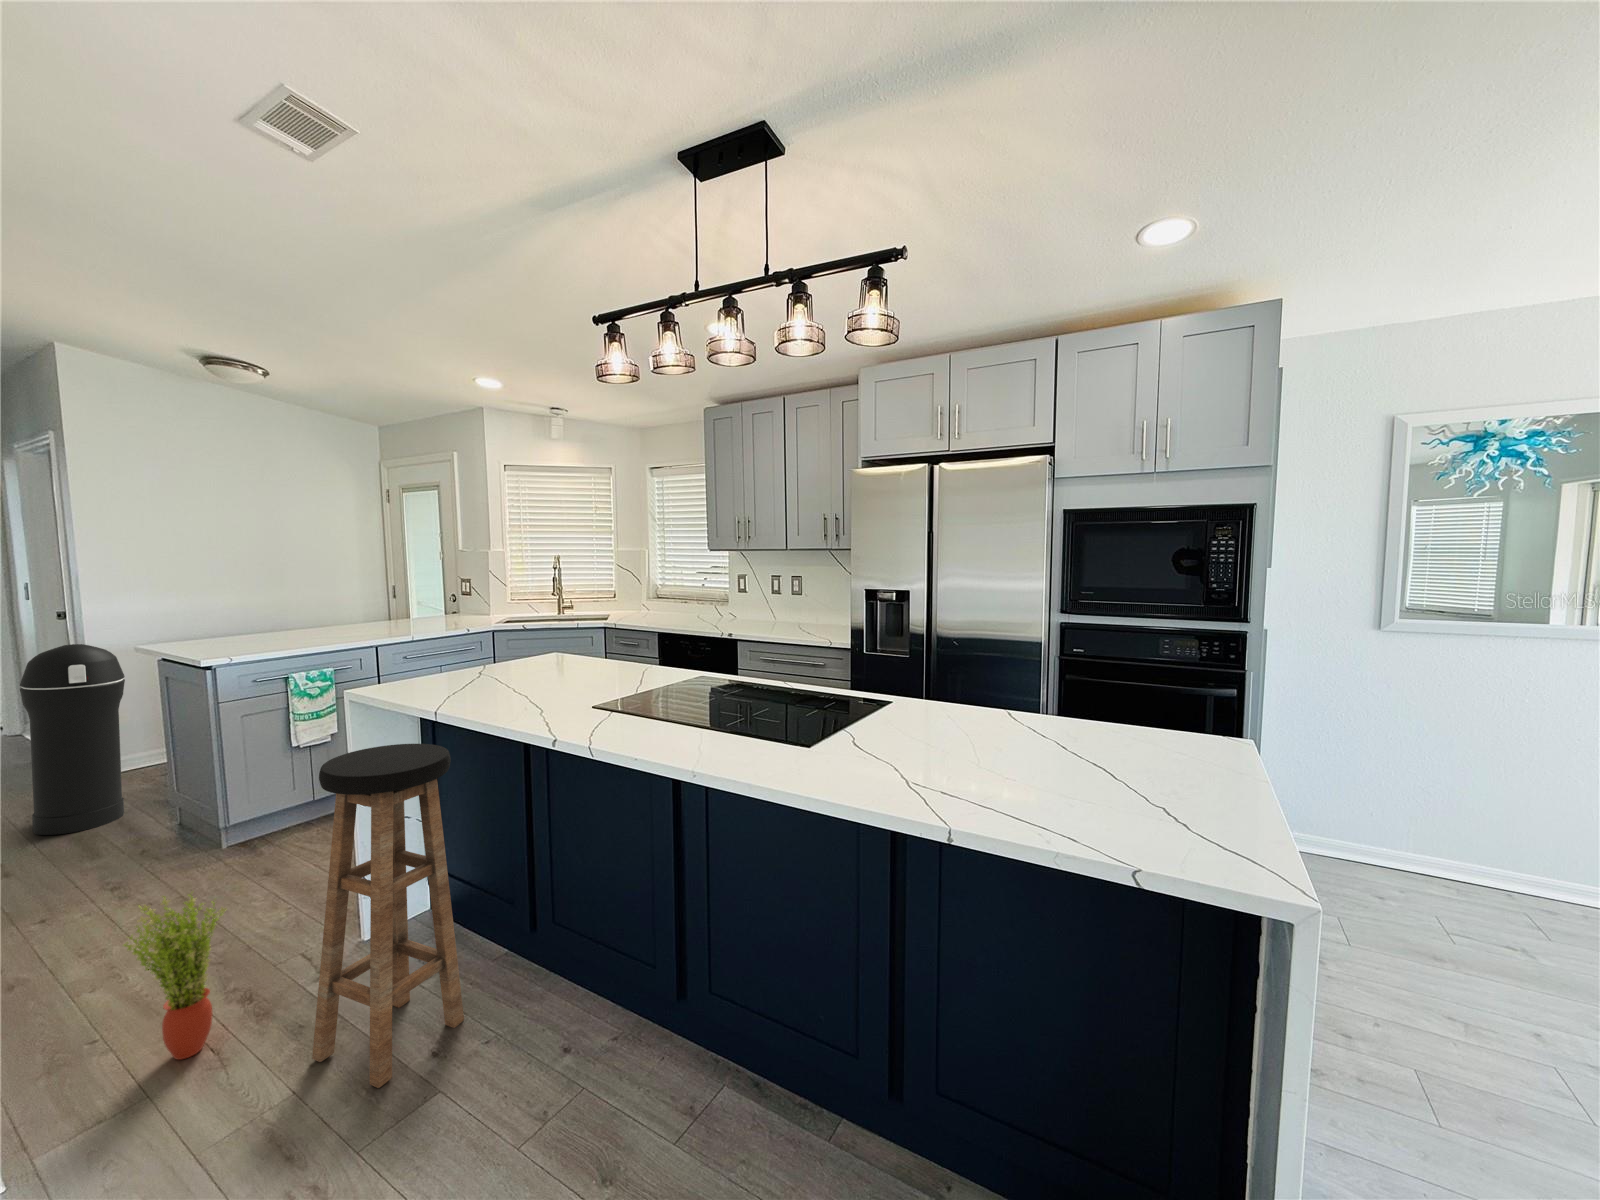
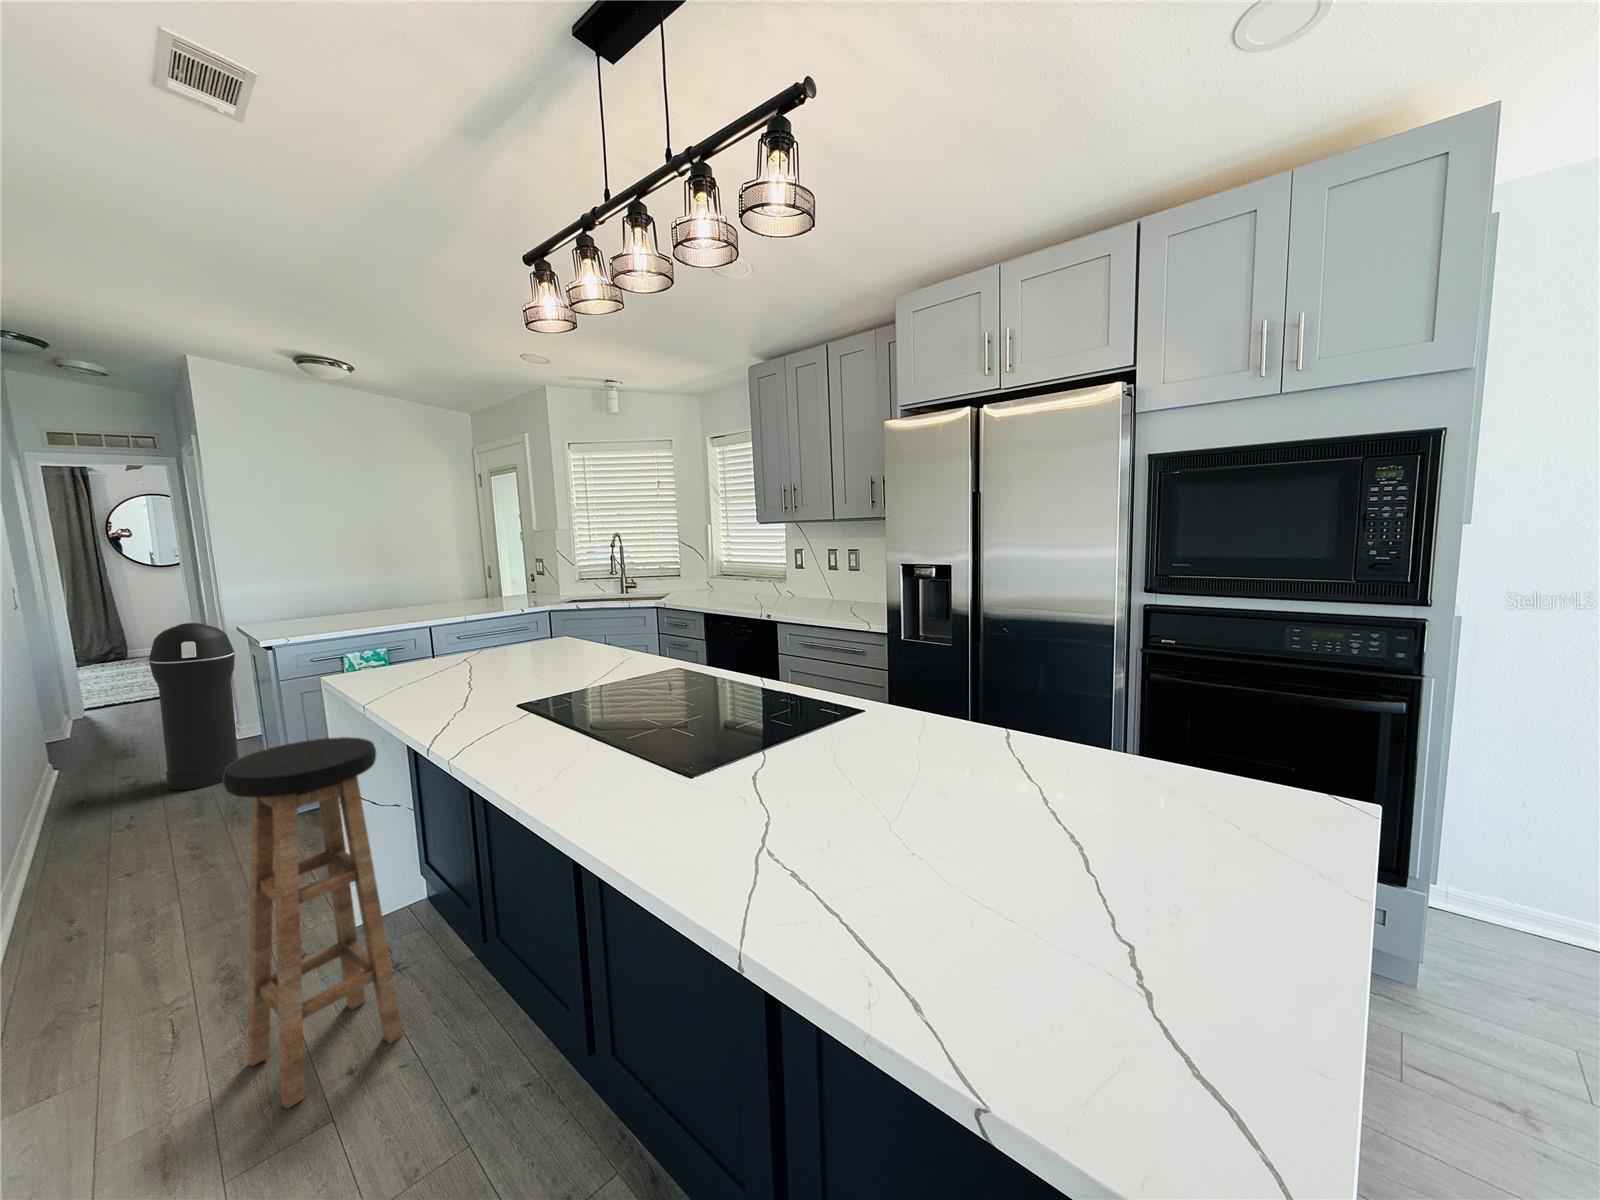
potted plant: present [124,895,226,1060] -> none [71,877,180,1041]

